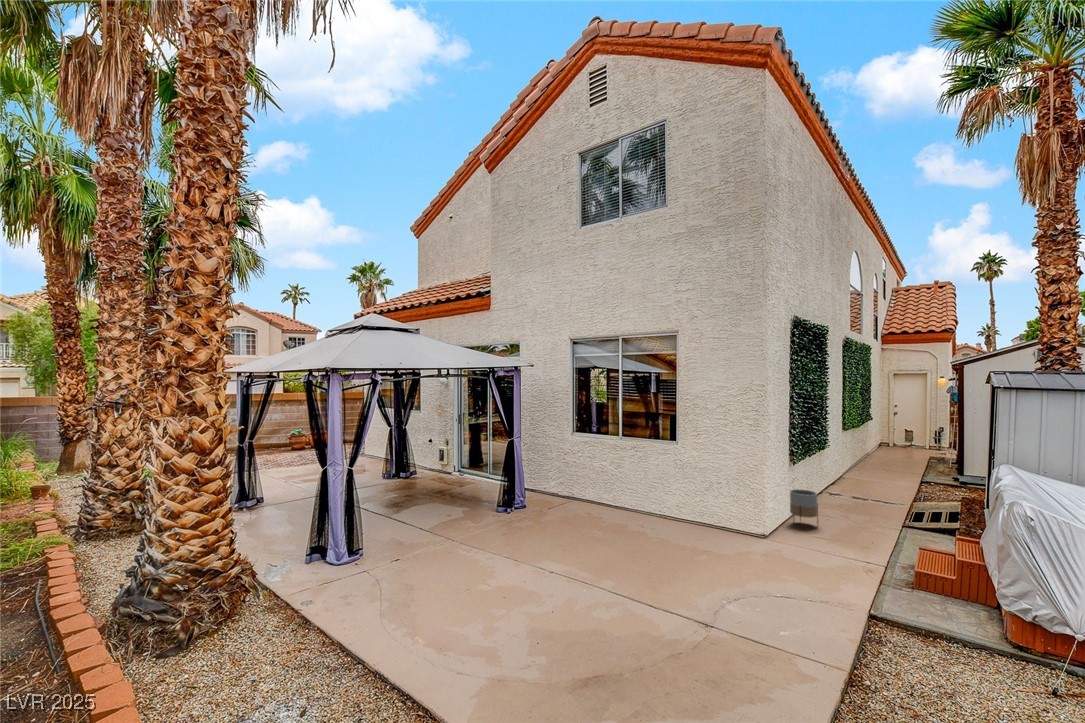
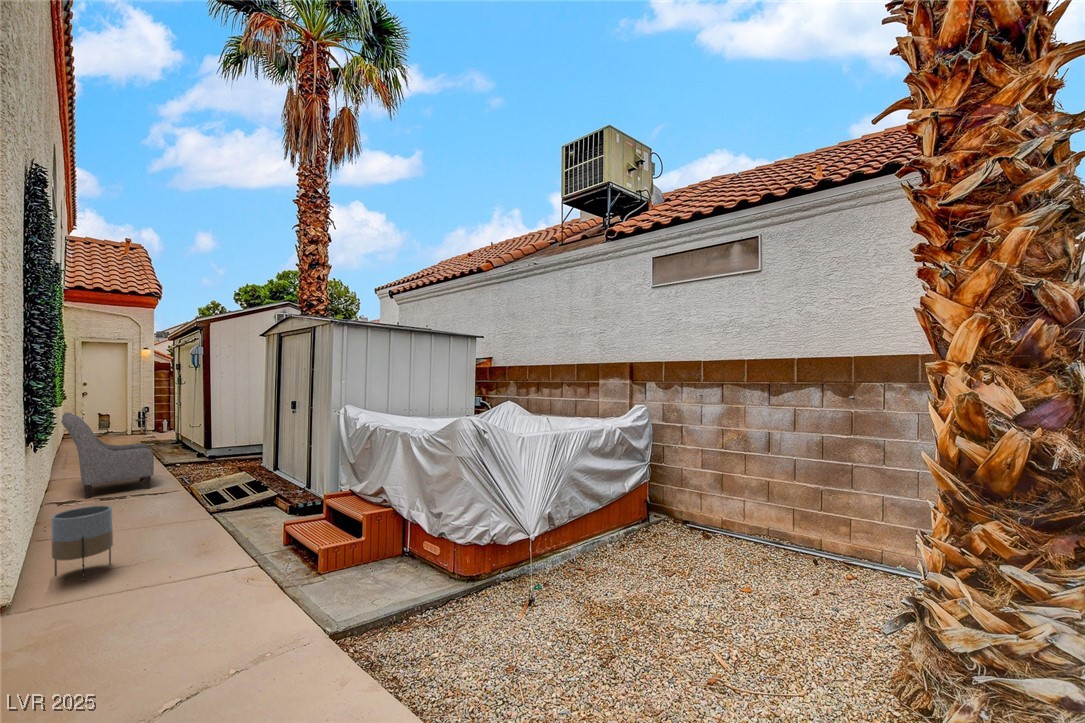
chair: none [833,431,893,494] -> present [61,413,154,499]

